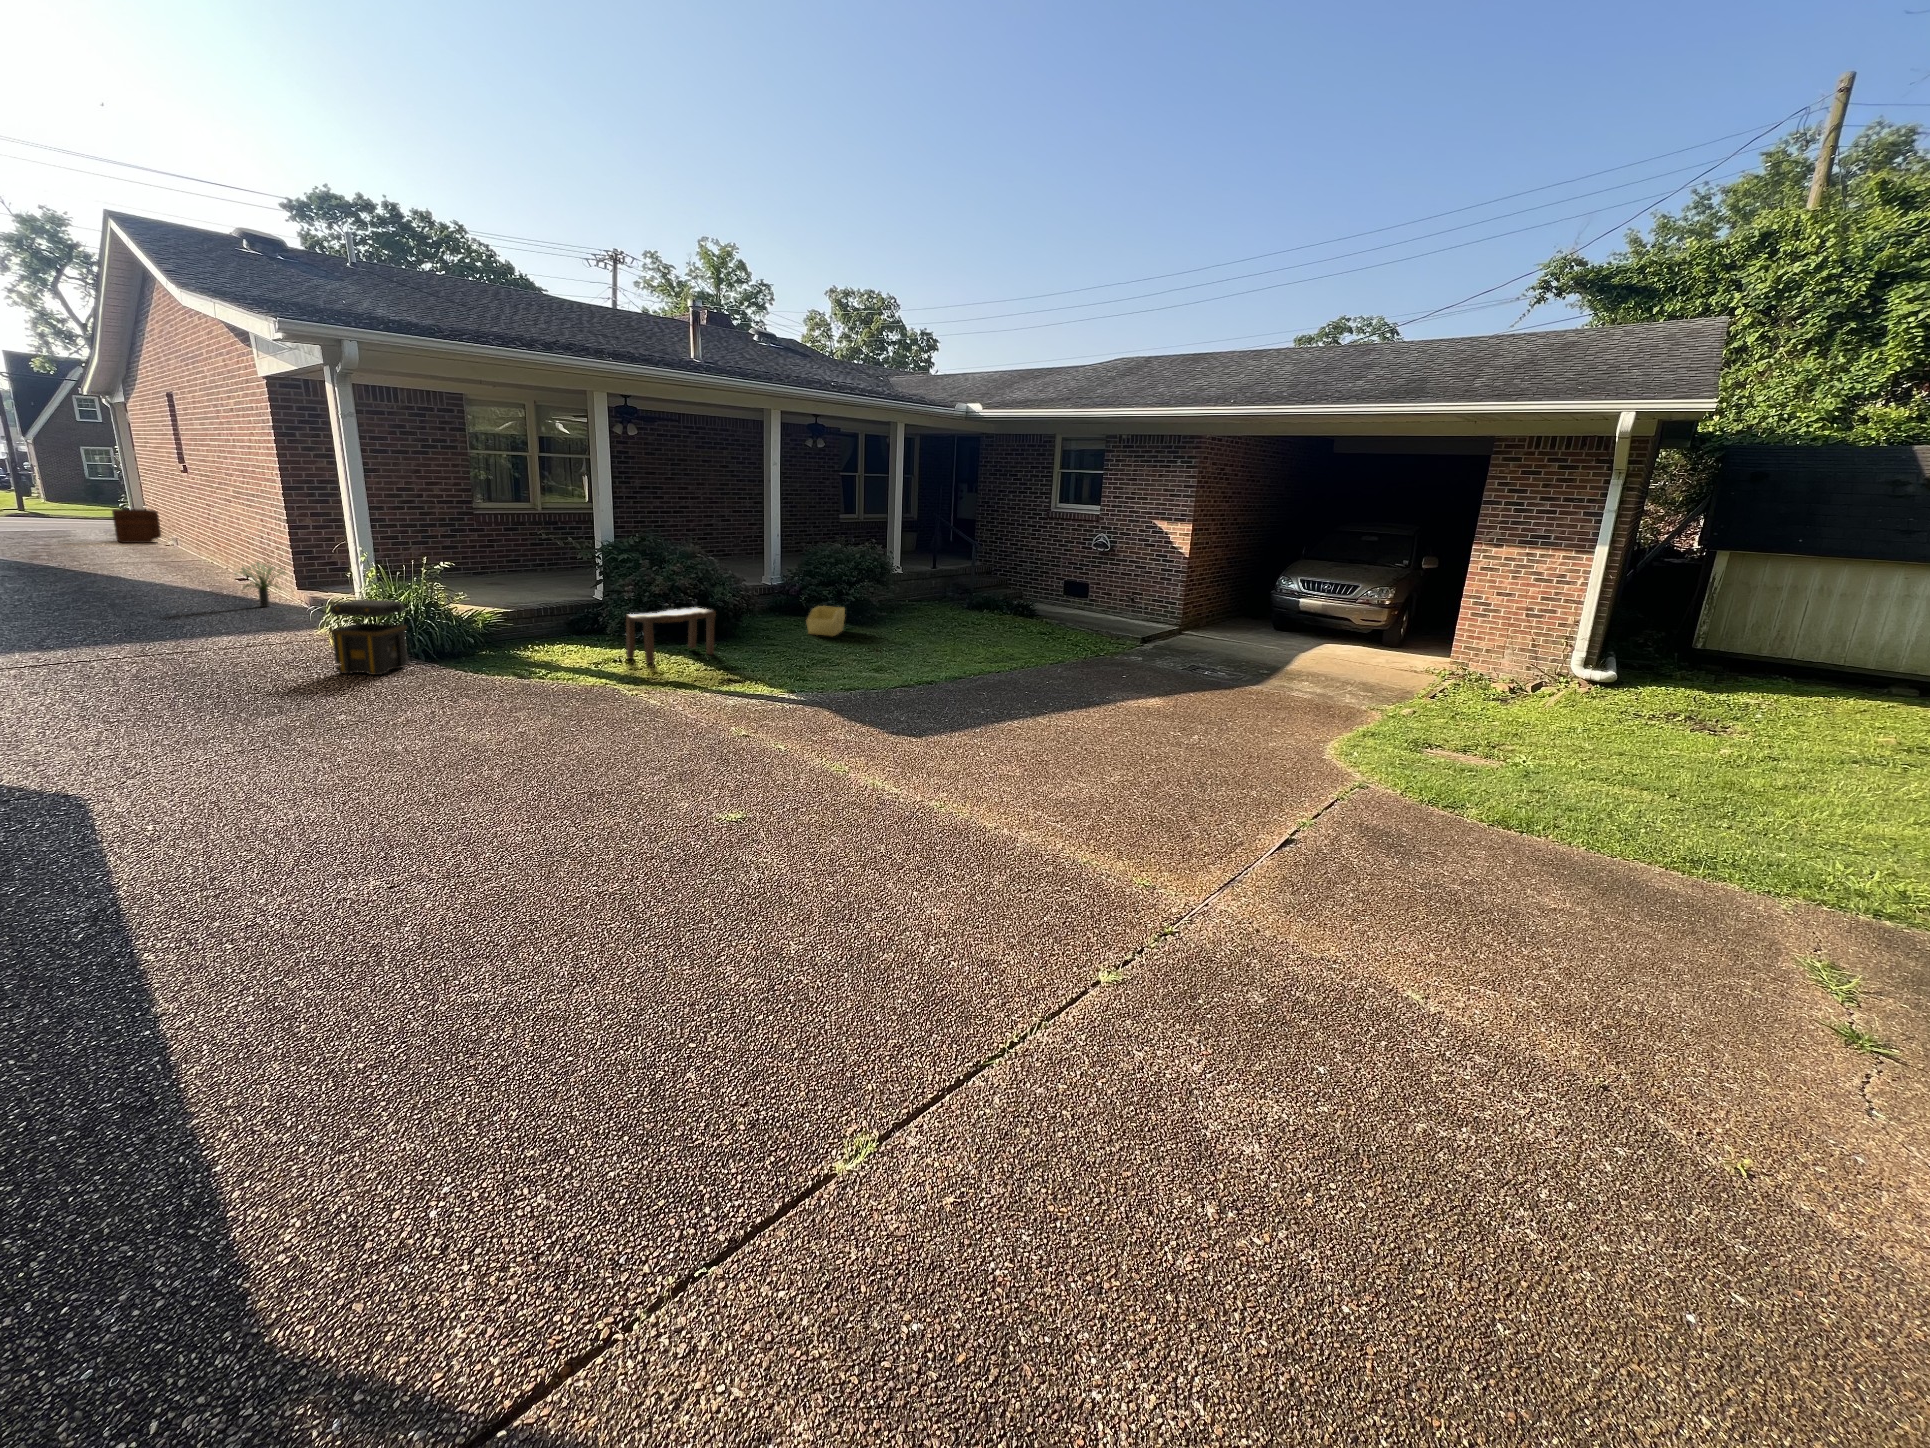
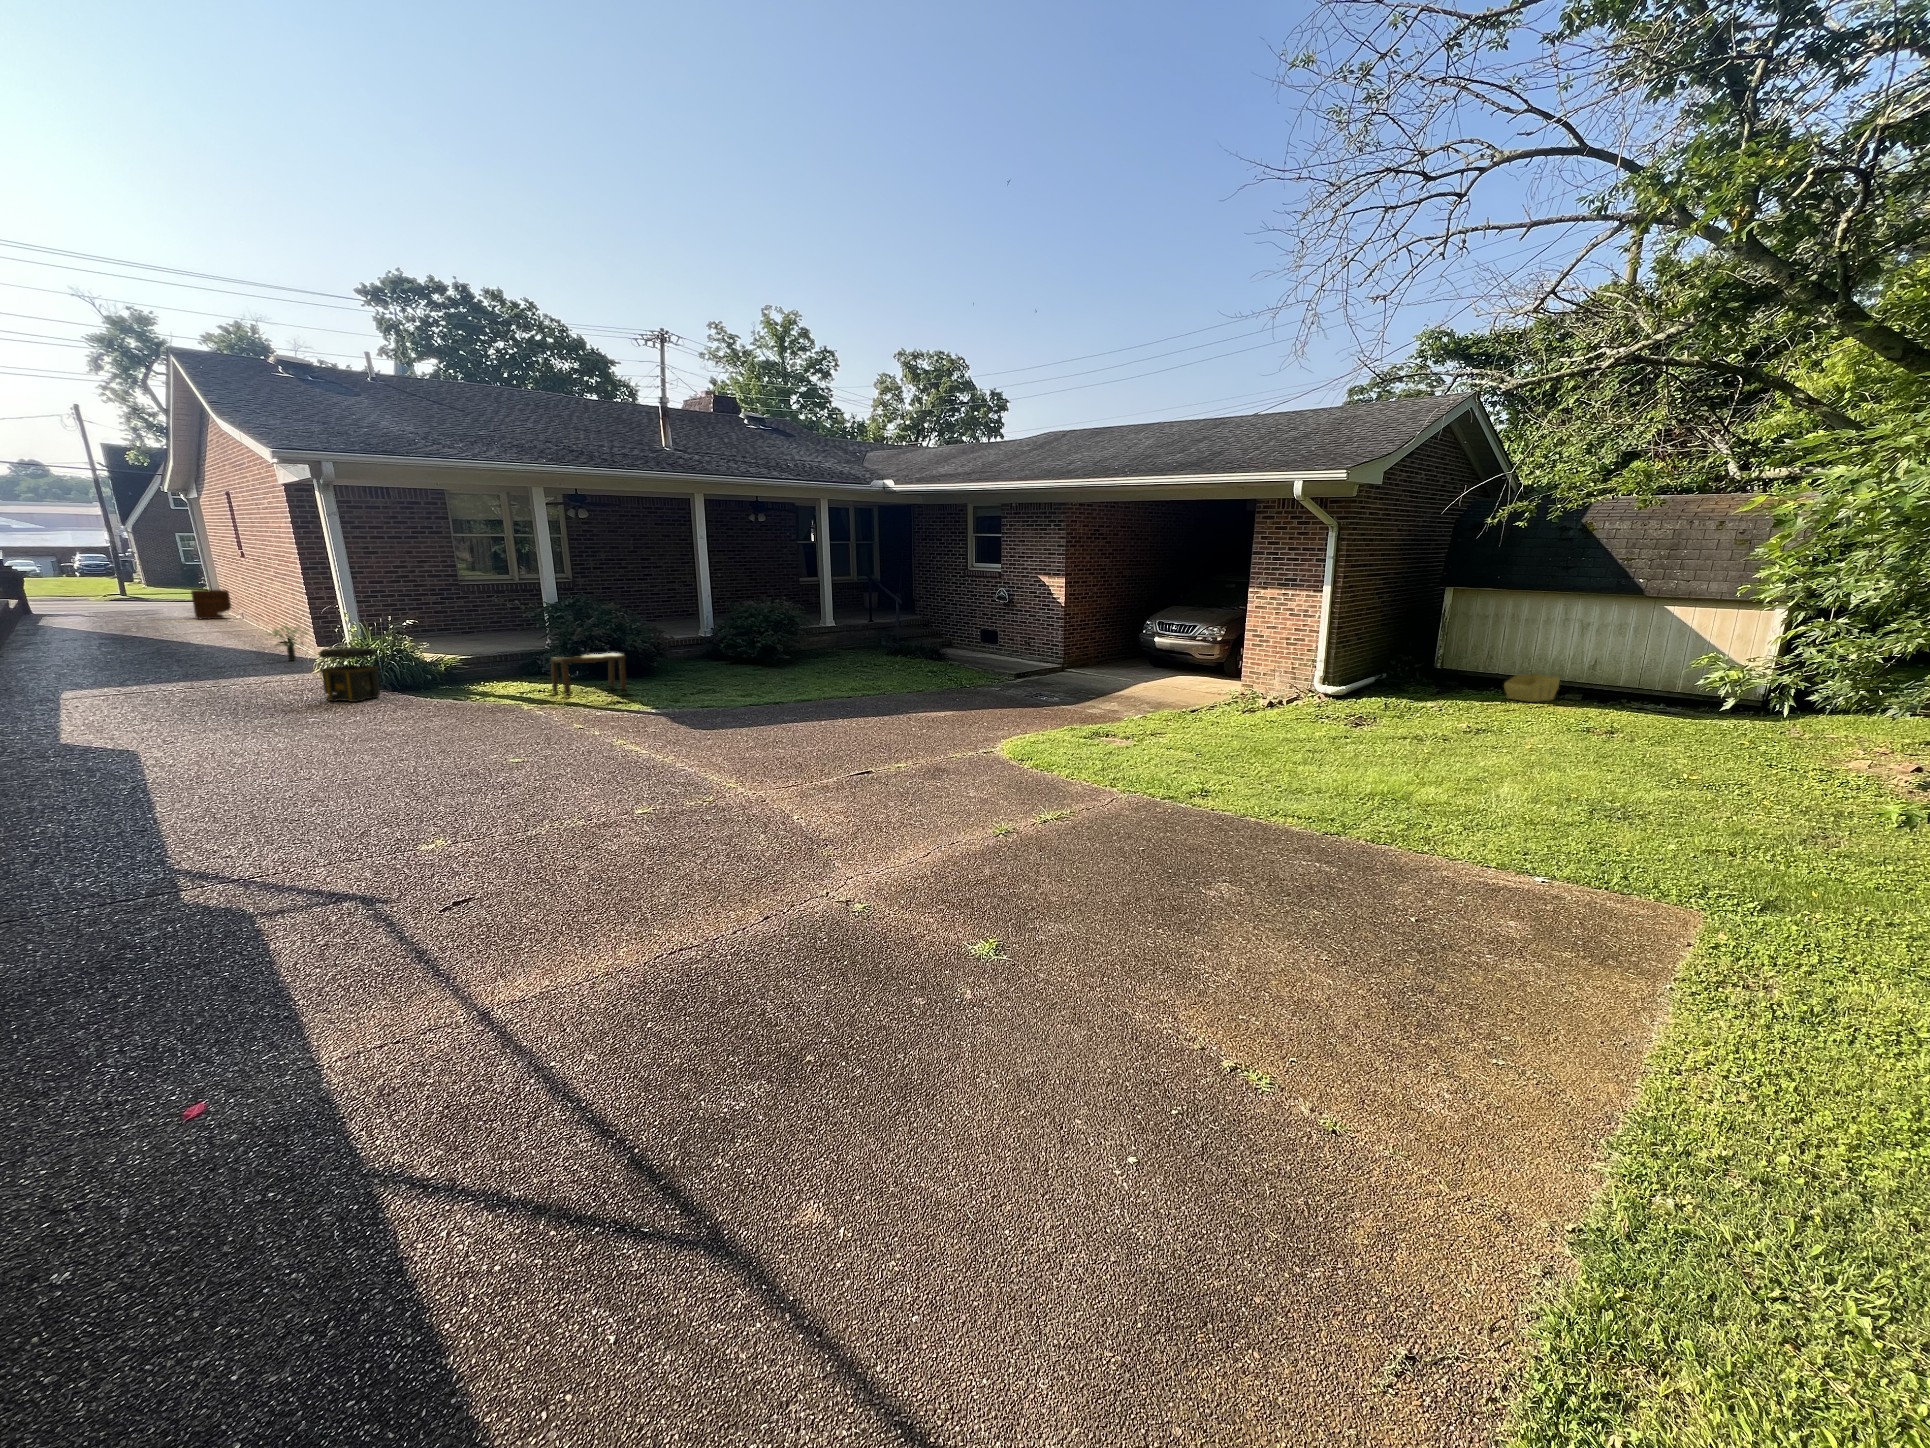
storage bin: present [806,606,845,636] -> present [1504,674,1560,702]

